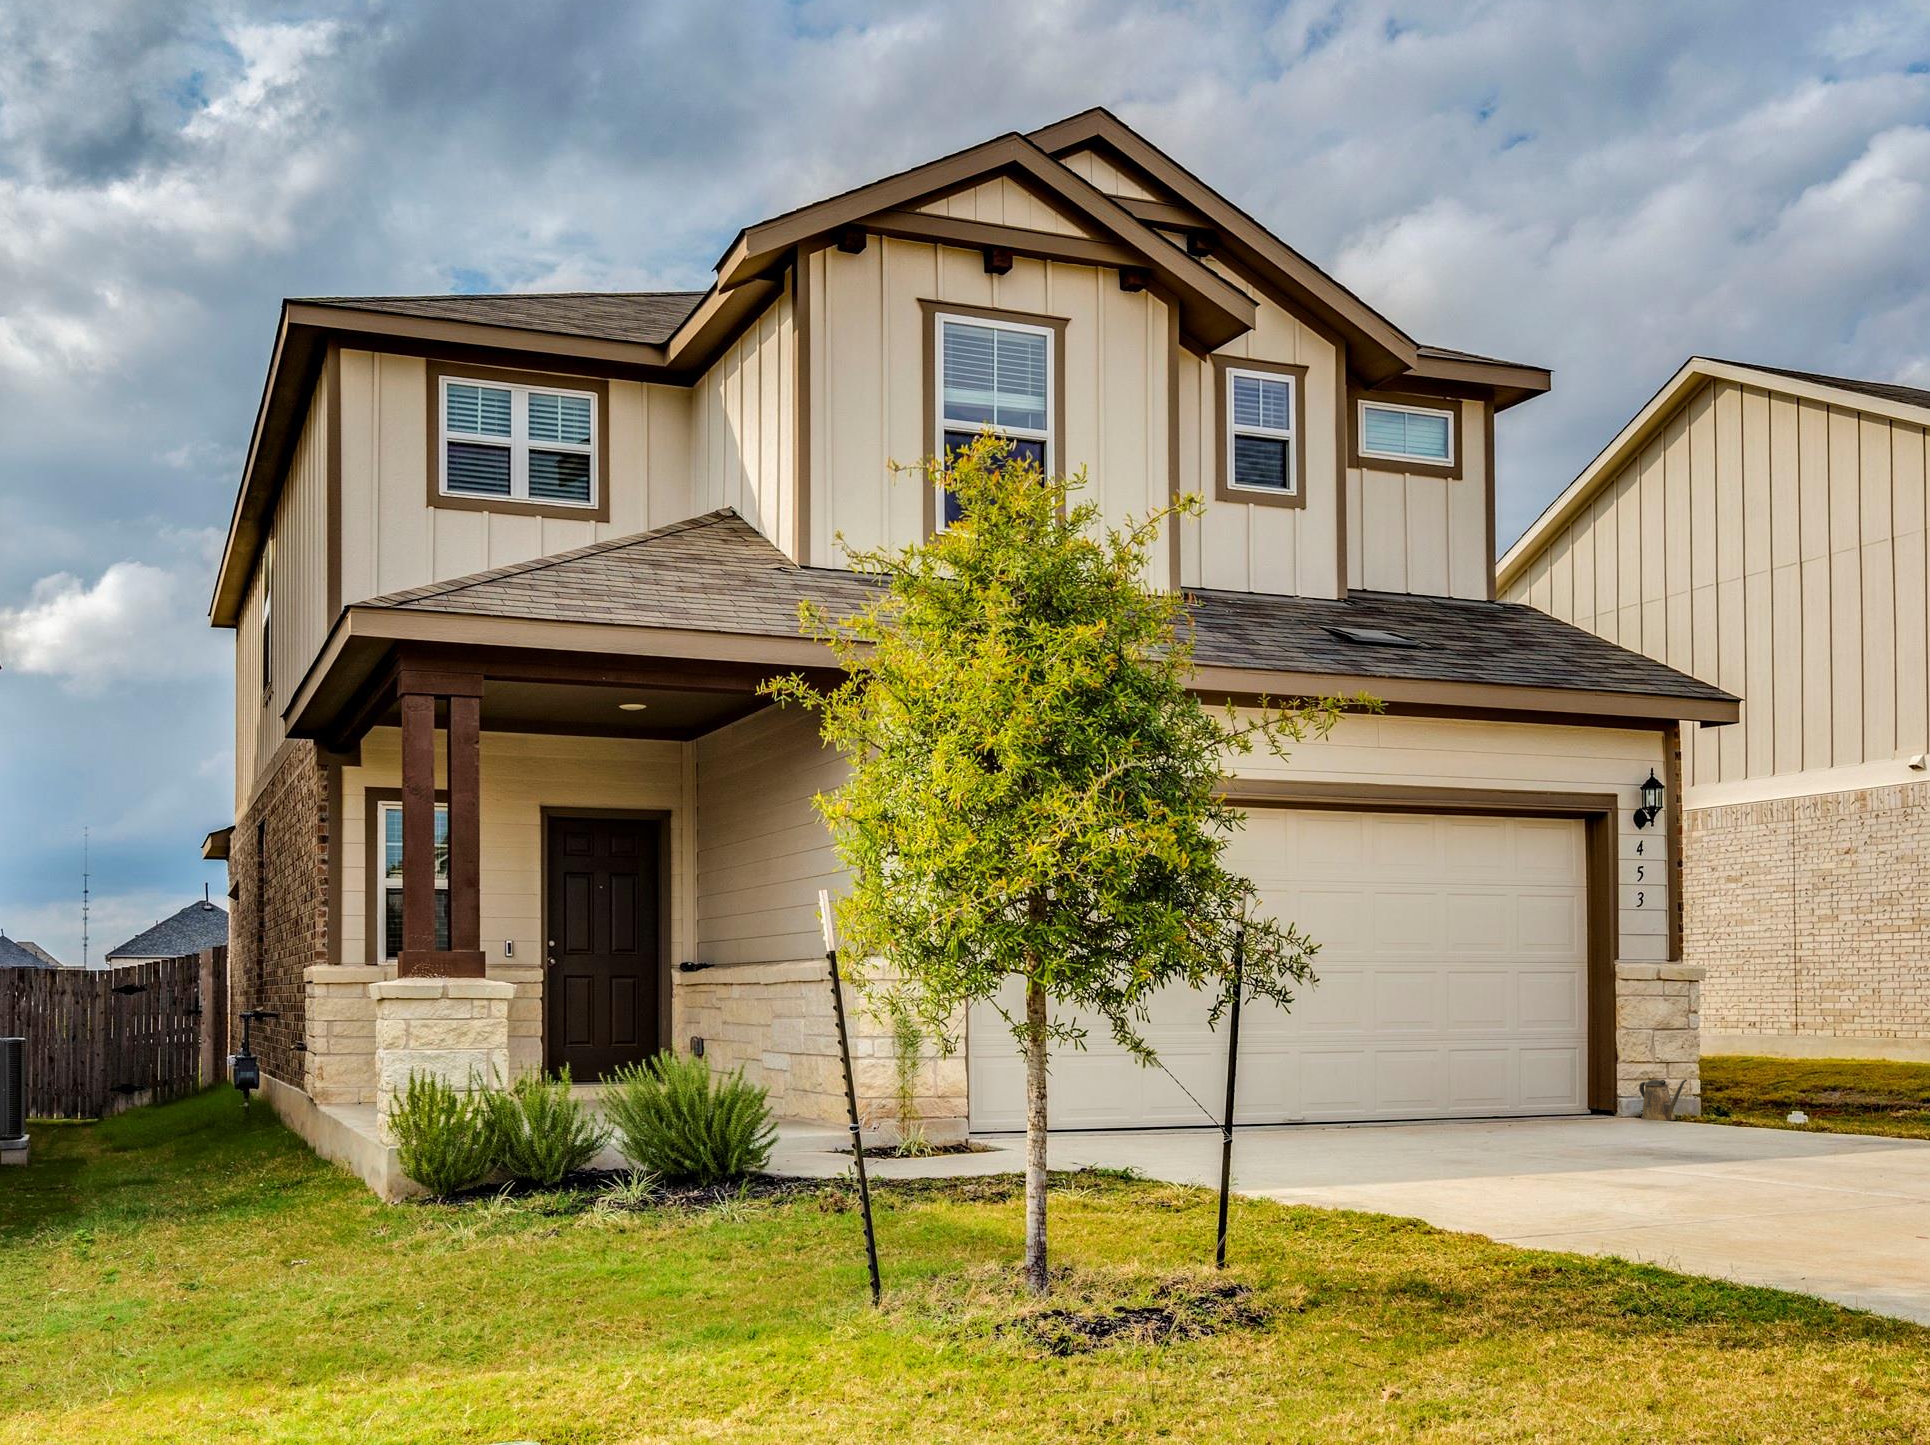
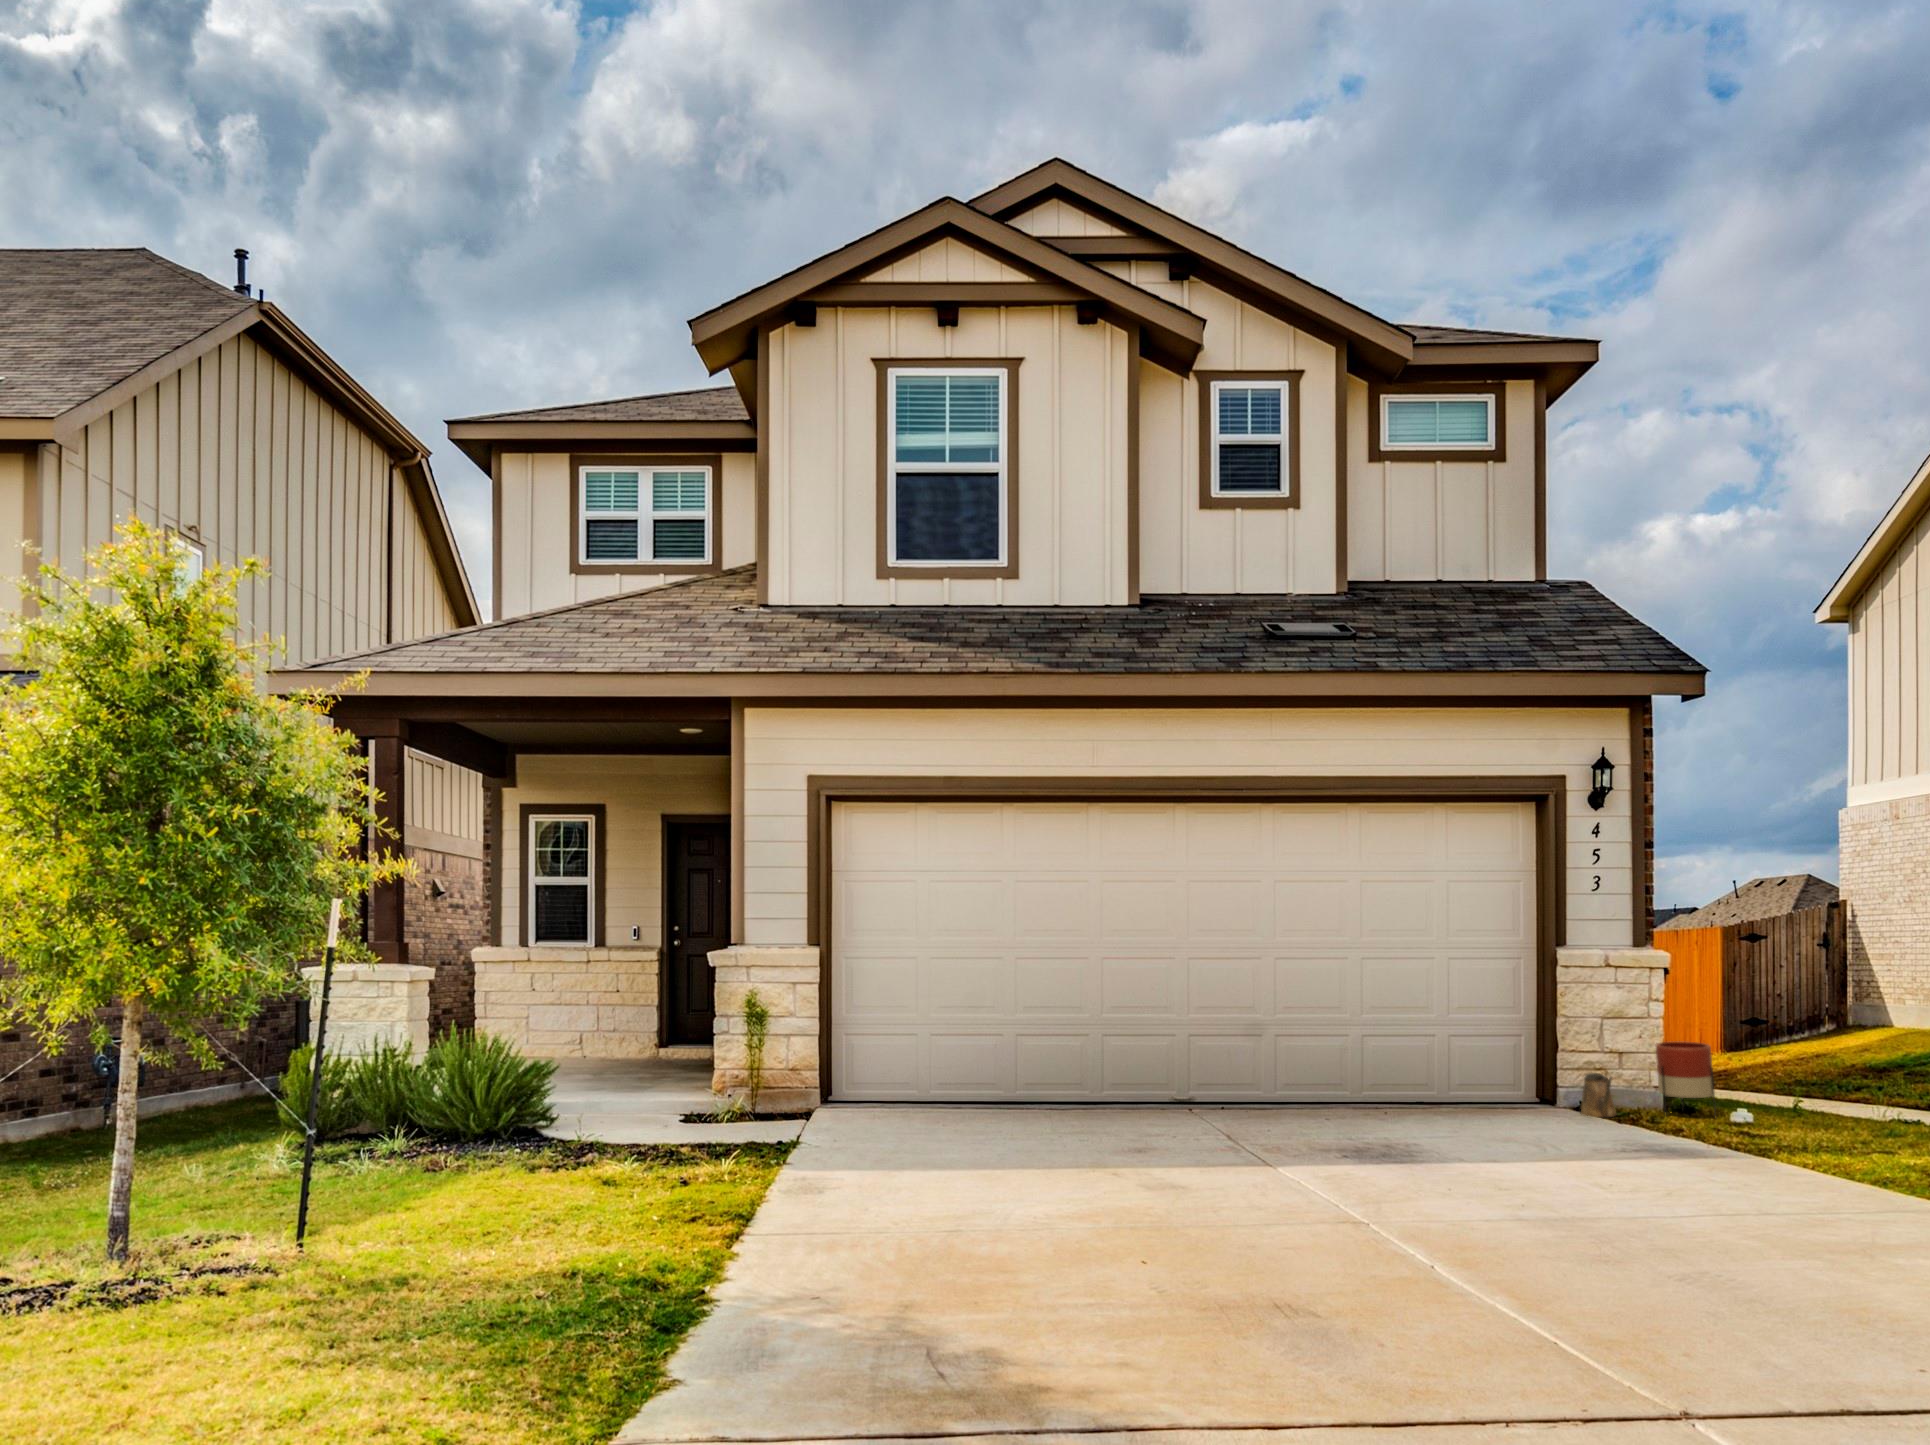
planter: none [1695,1050,1751,1120] -> present [1656,1042,1716,1115]

